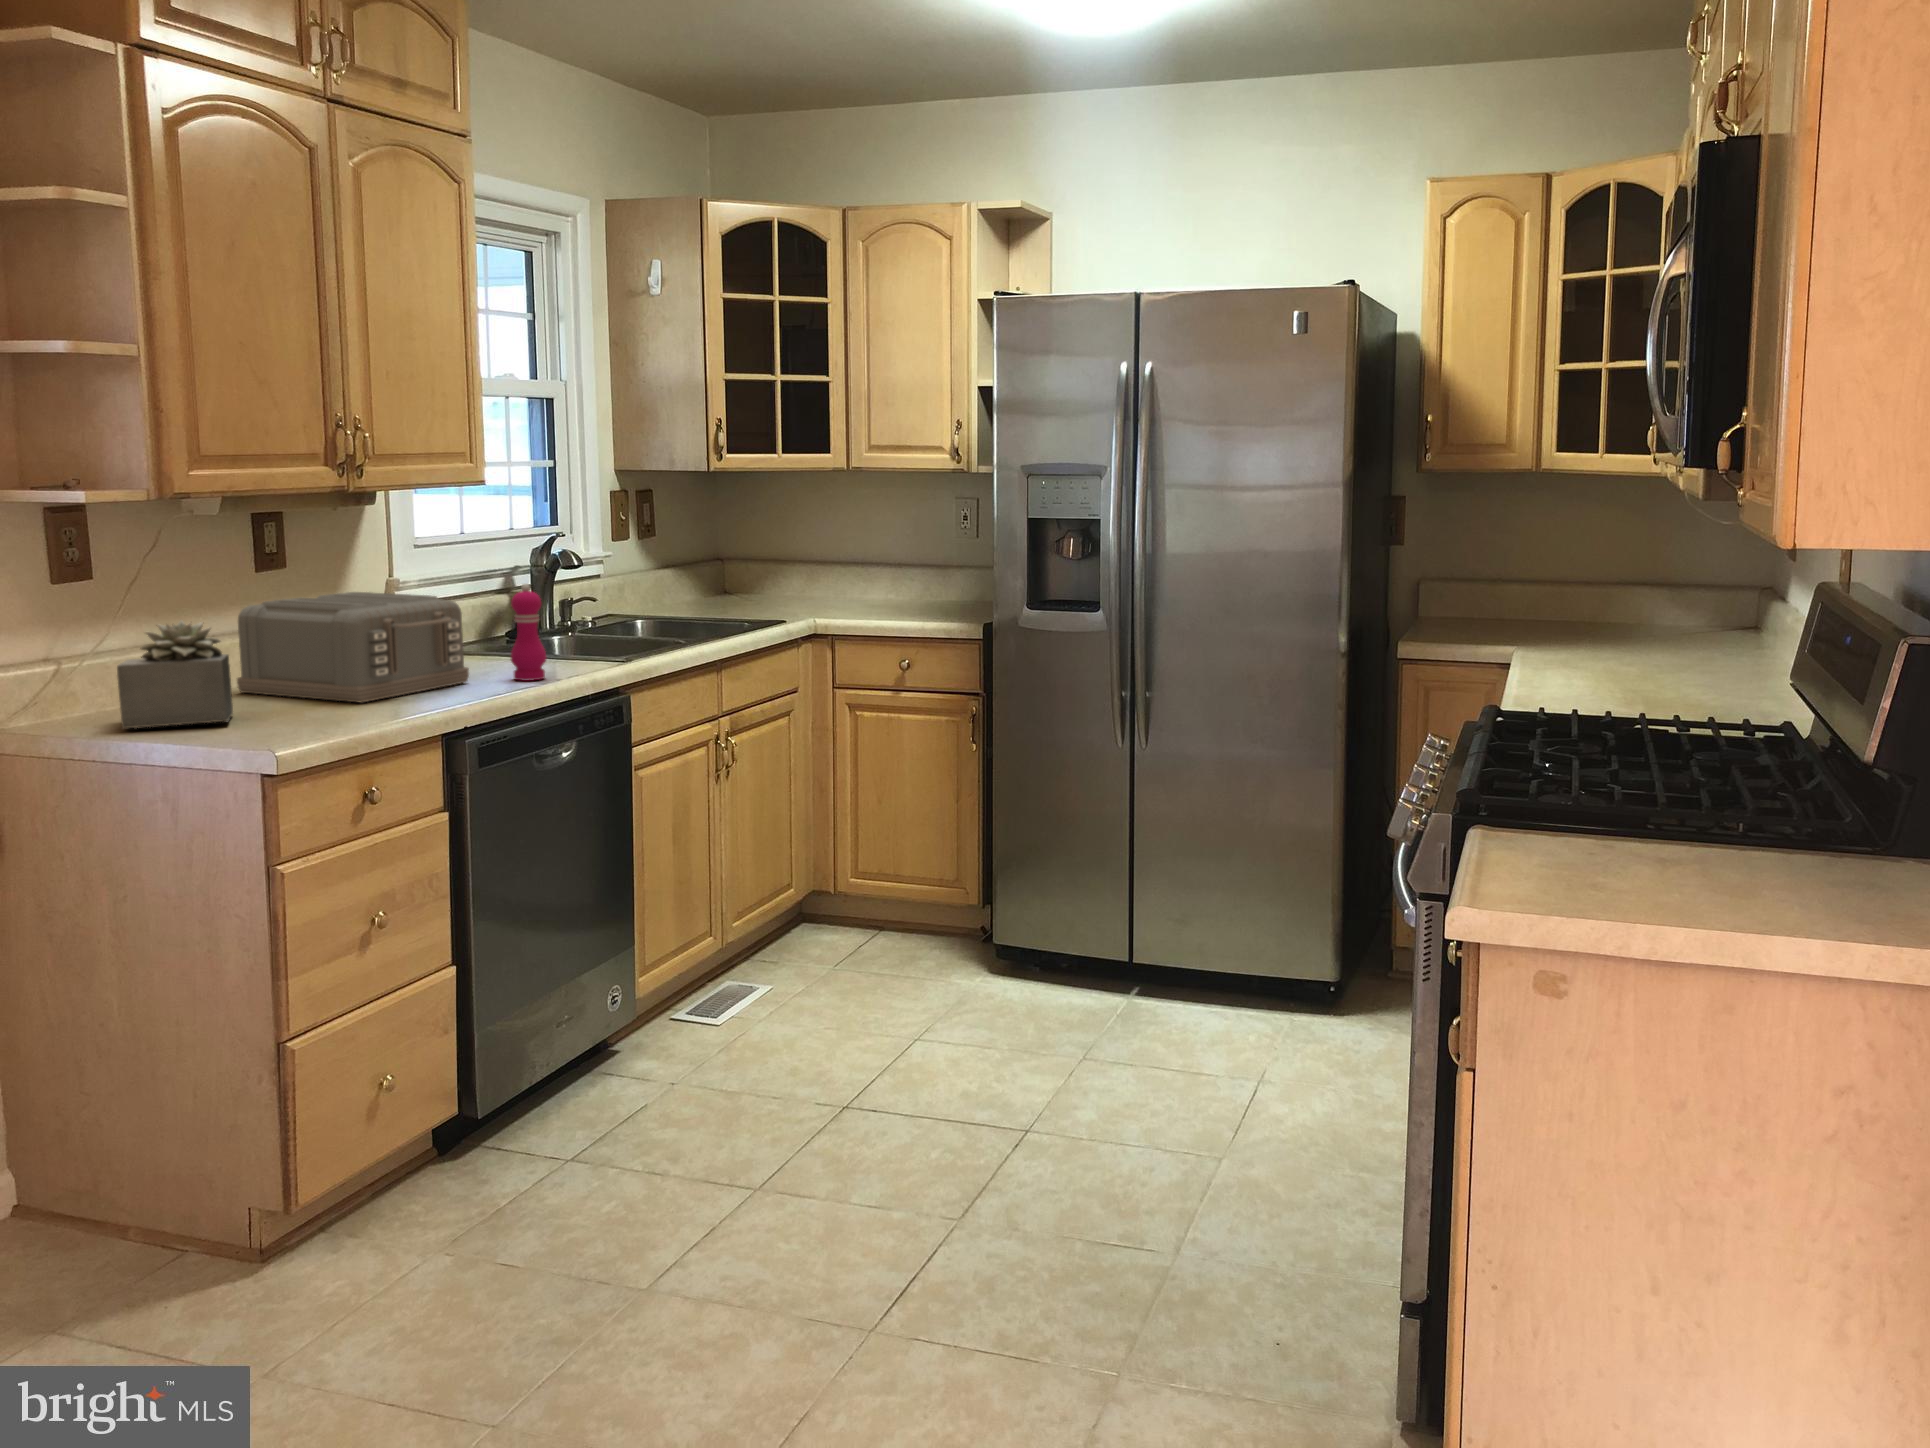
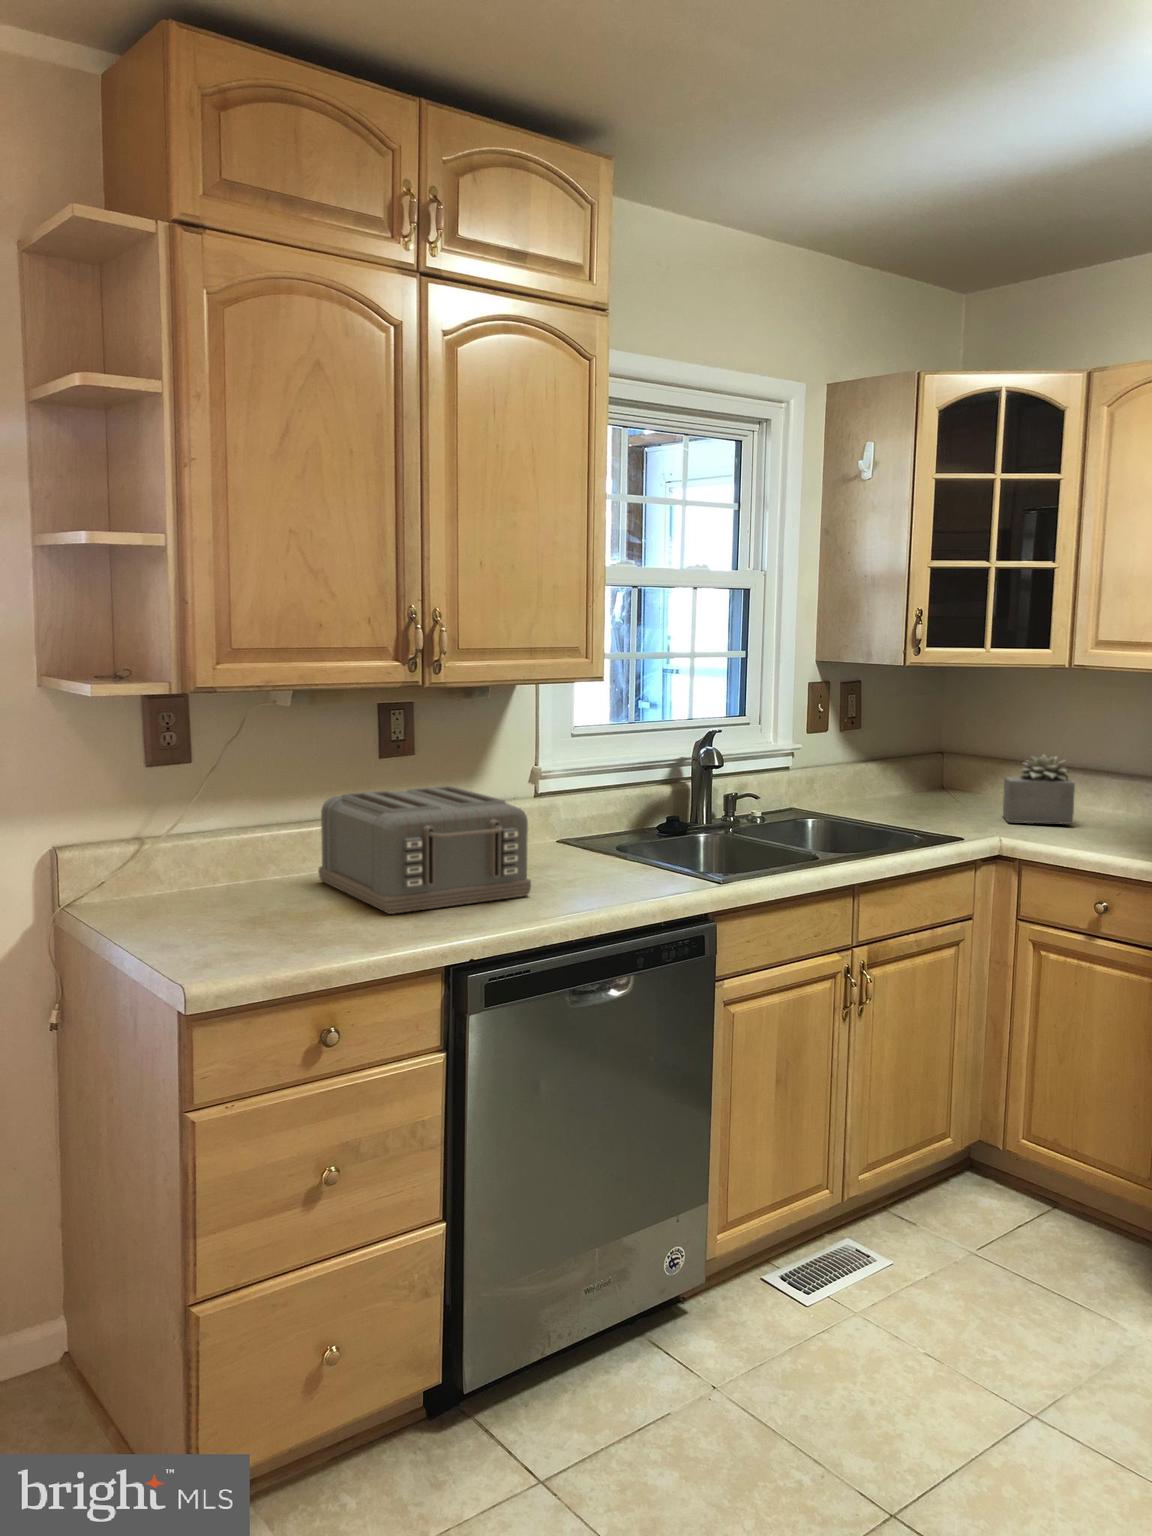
pepper mill: present [511,584,546,681] -> none [576,793,614,902]
succulent plant: present [117,620,233,728] -> present [1003,755,1075,824]

